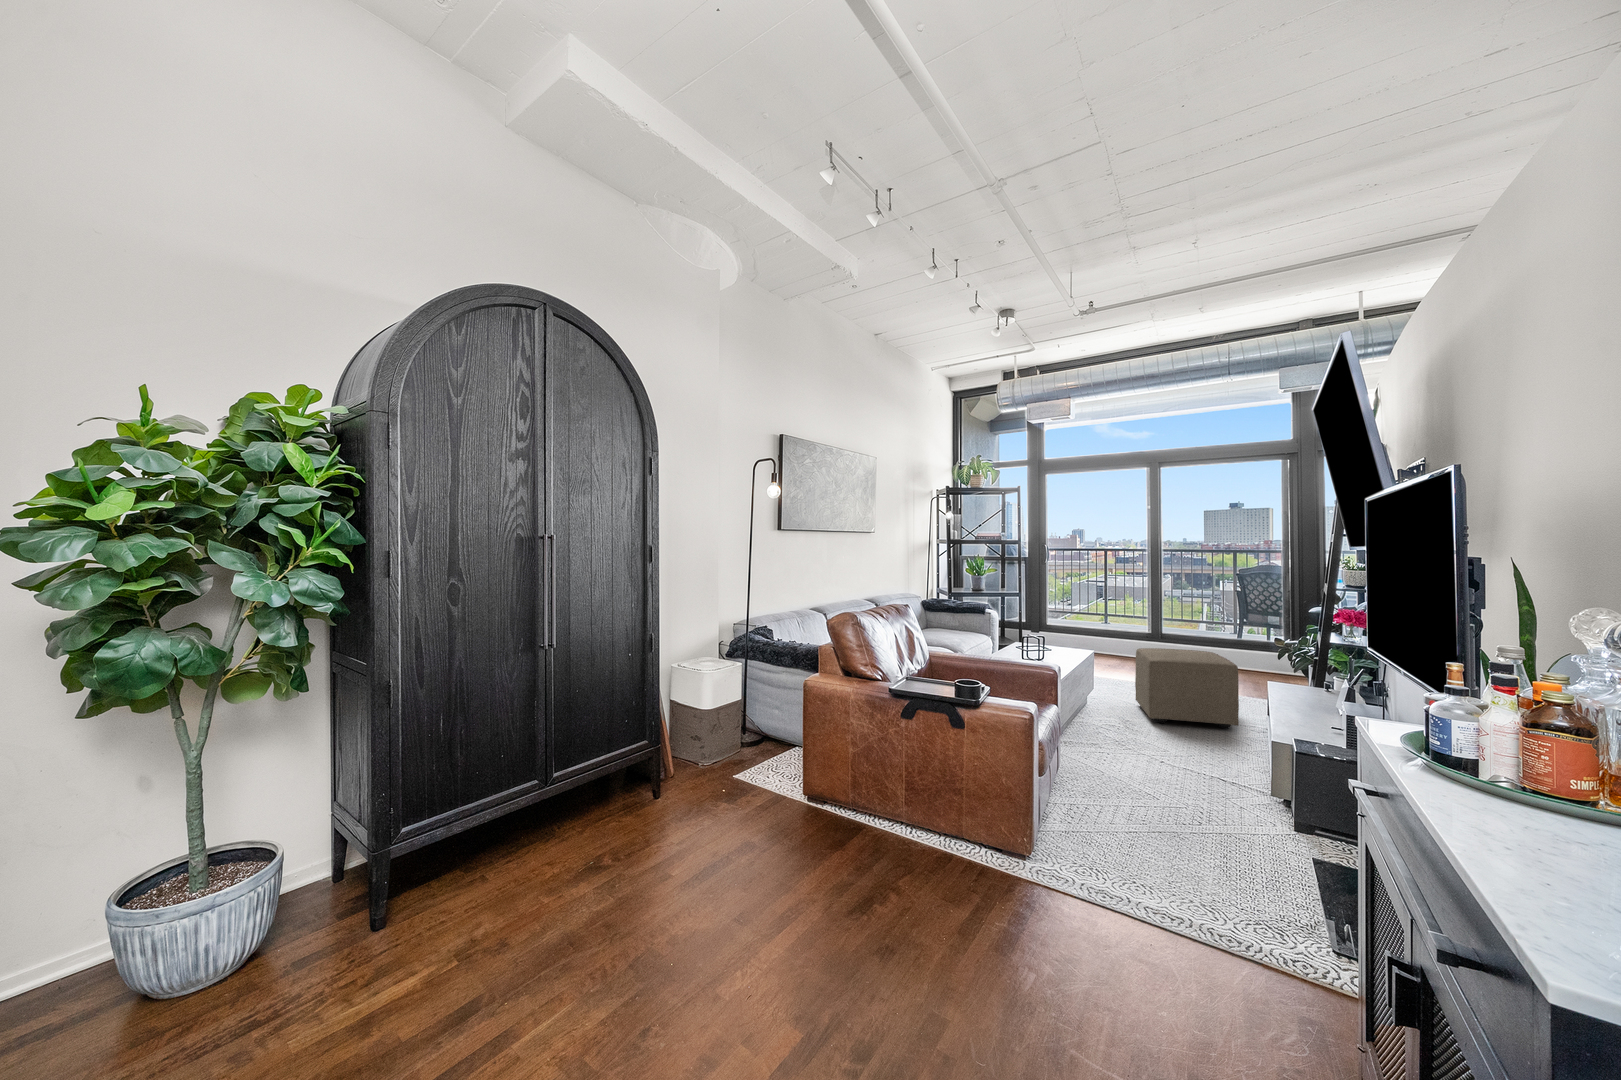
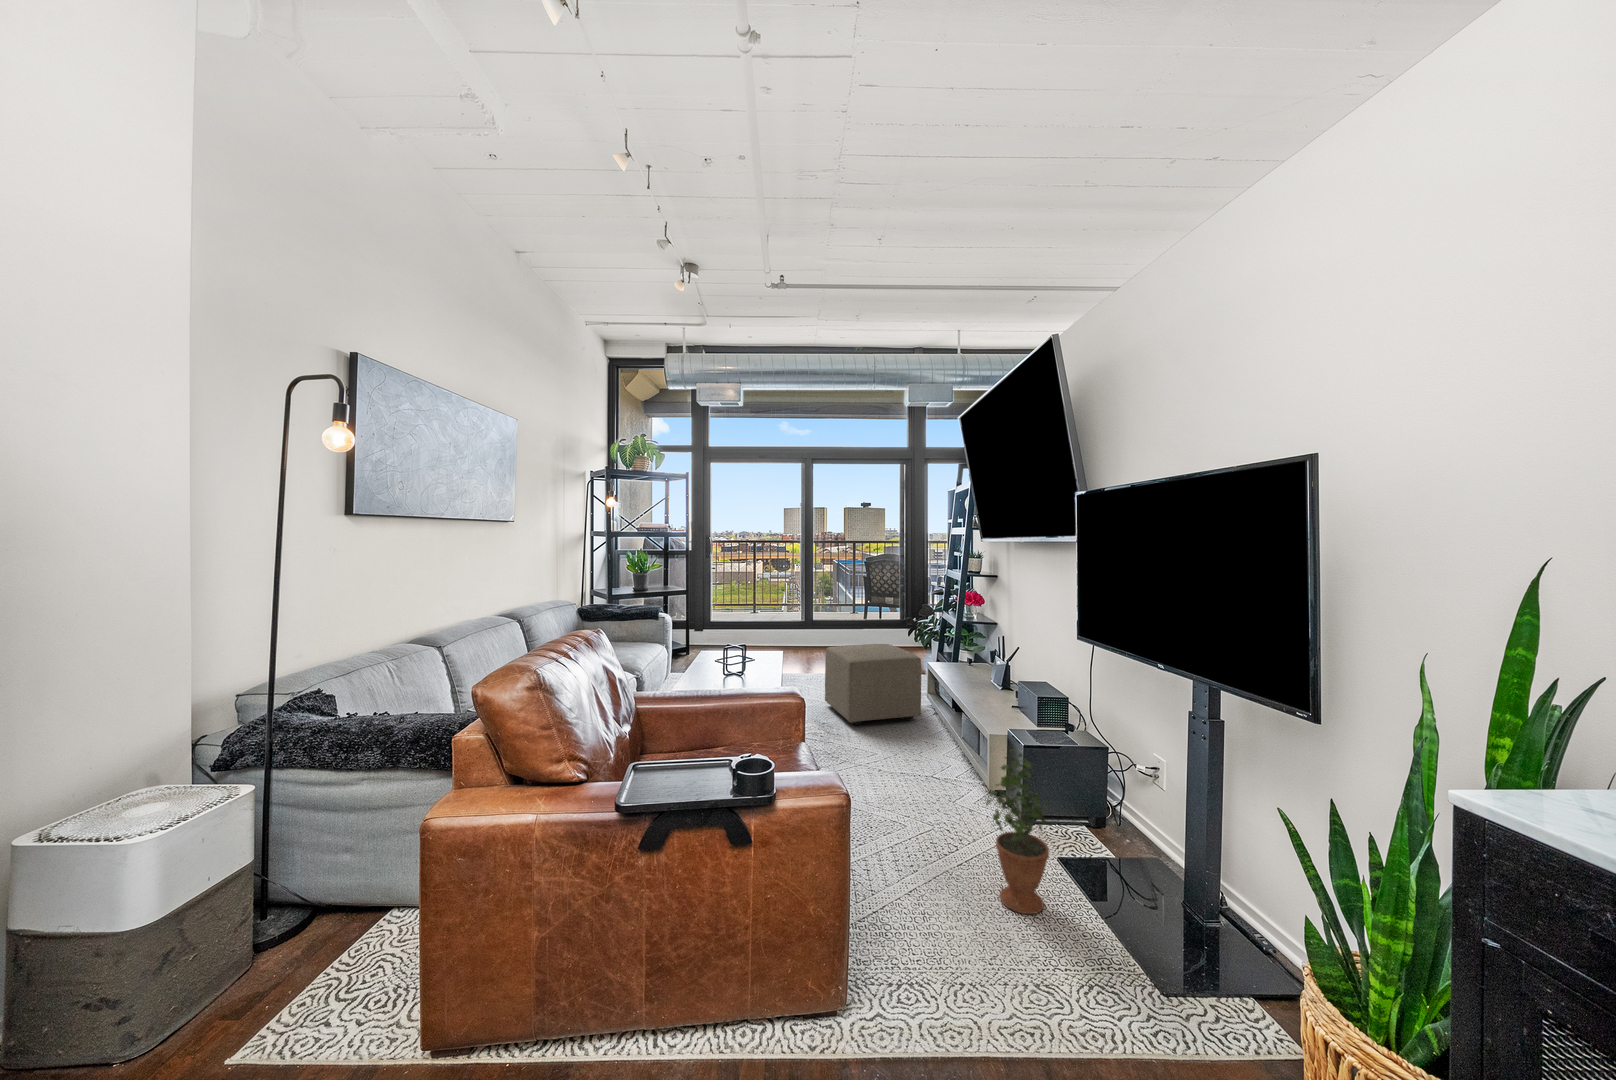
potted plant: none [1195,725,1262,866] -> present [986,754,1049,914]

